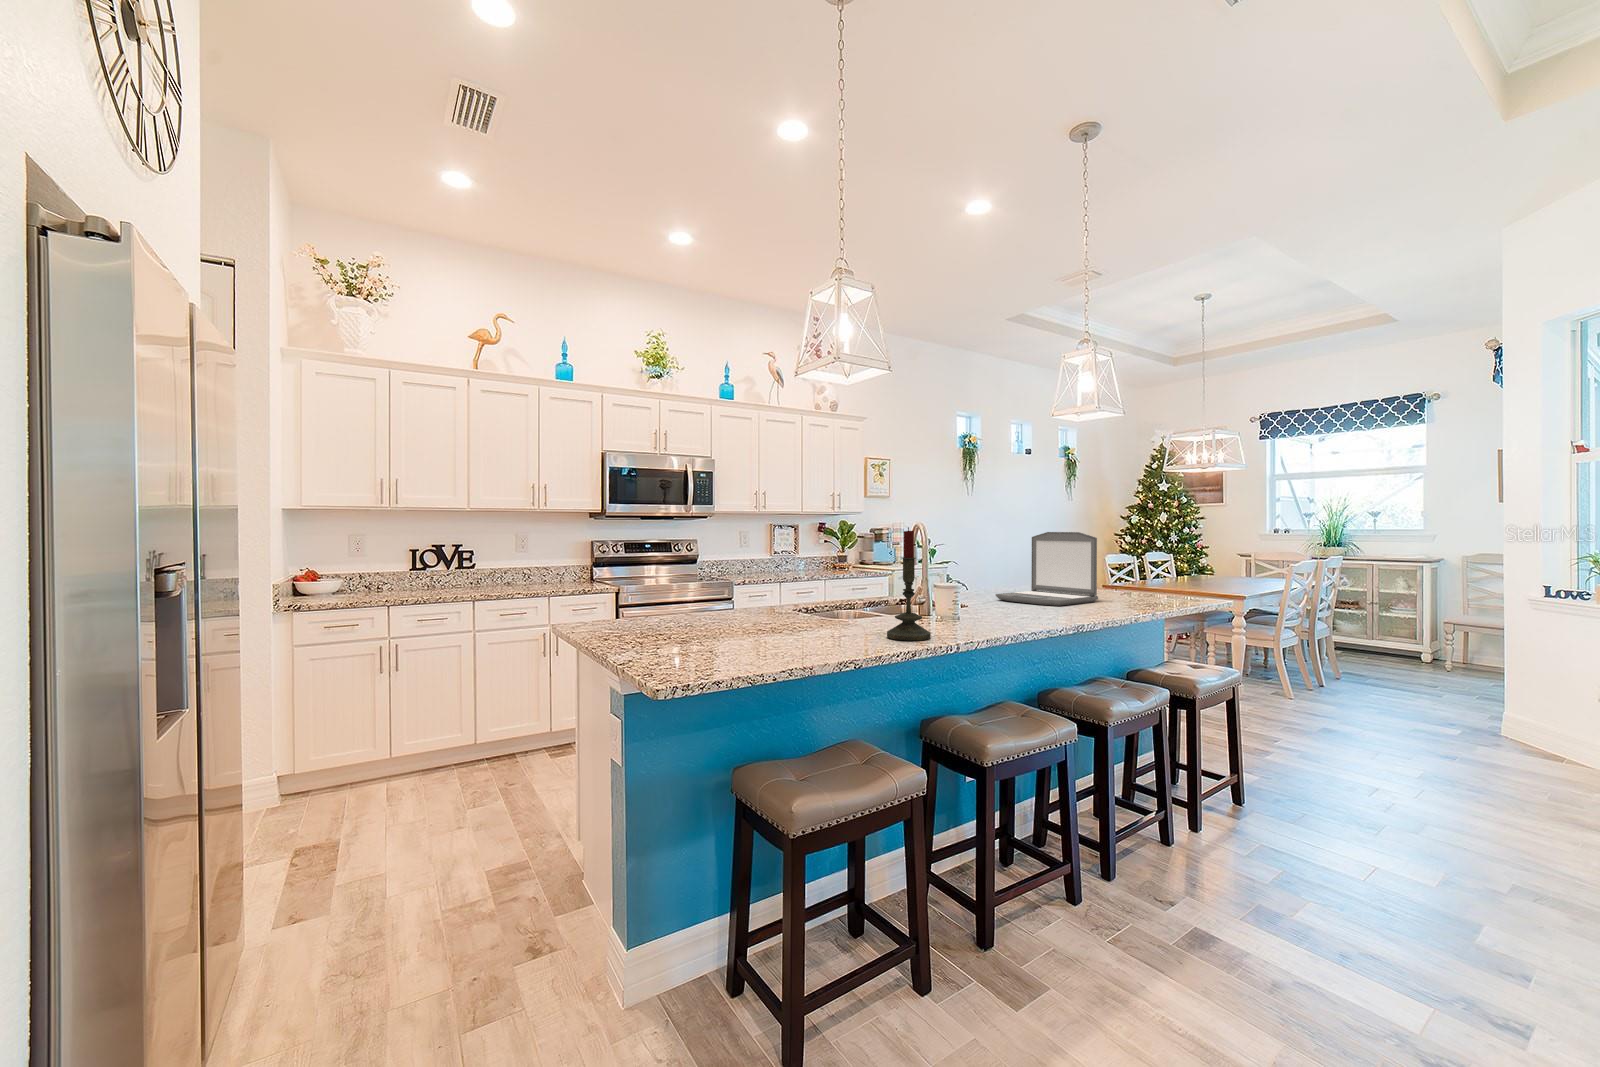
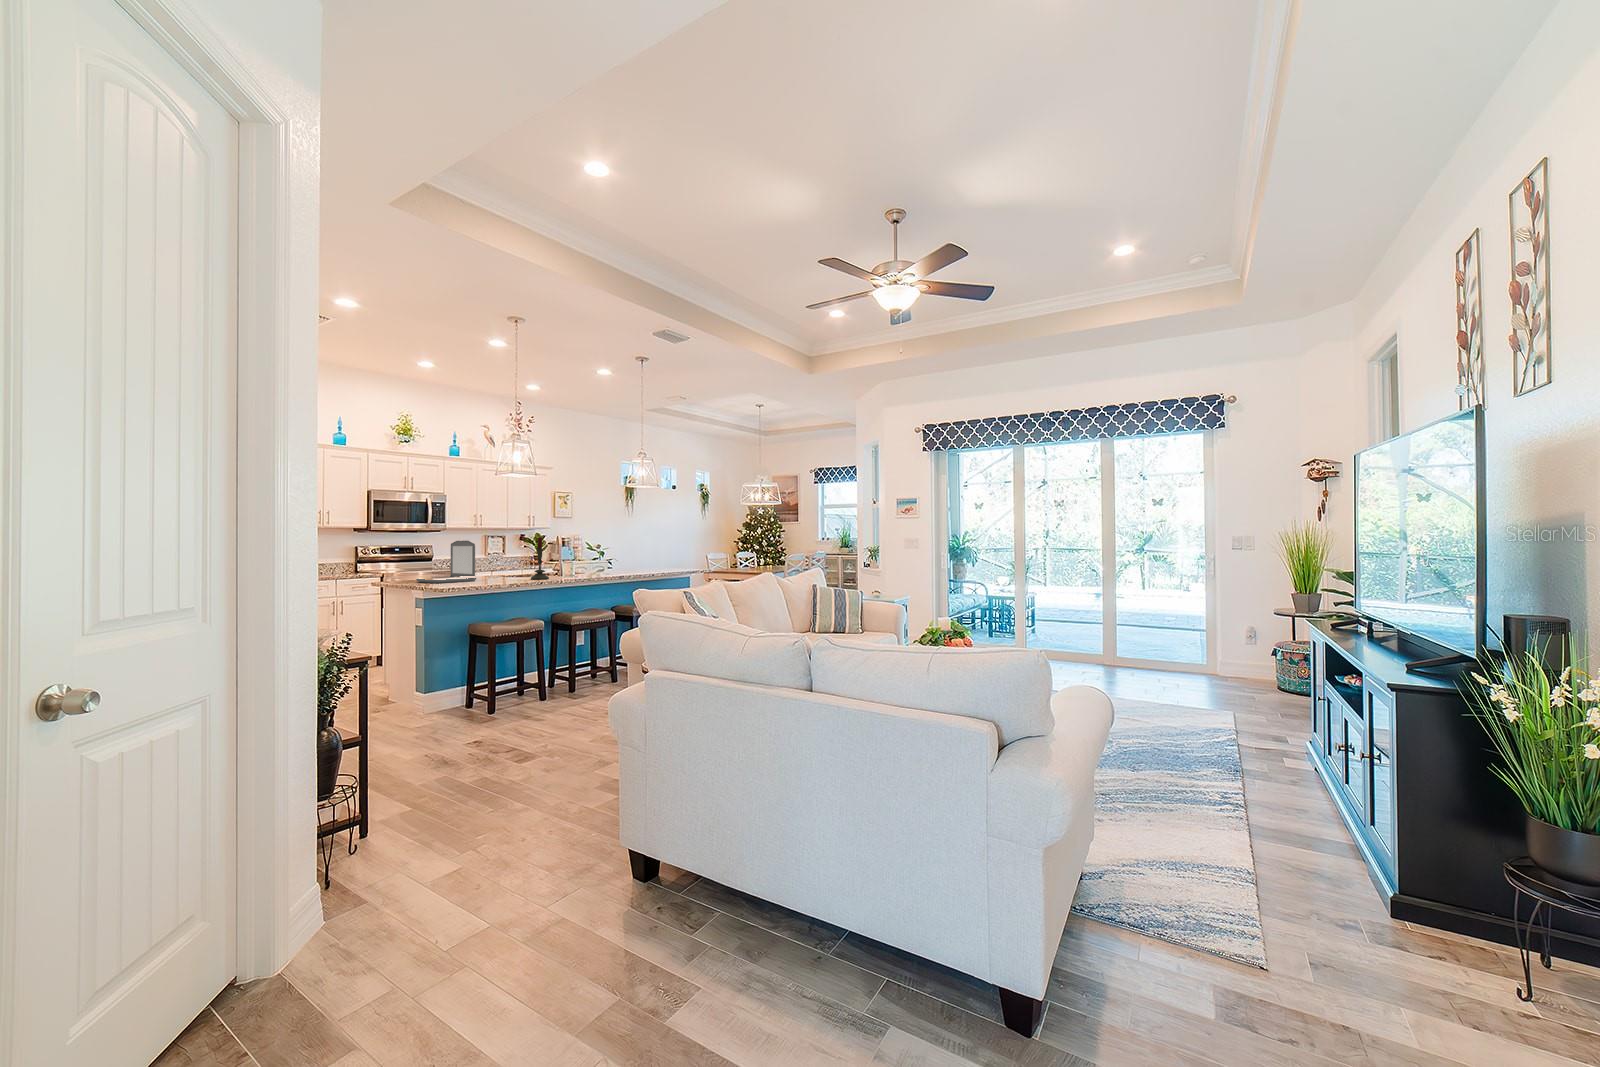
laptop: present [996,532,1098,606] -> present [416,541,476,583]

